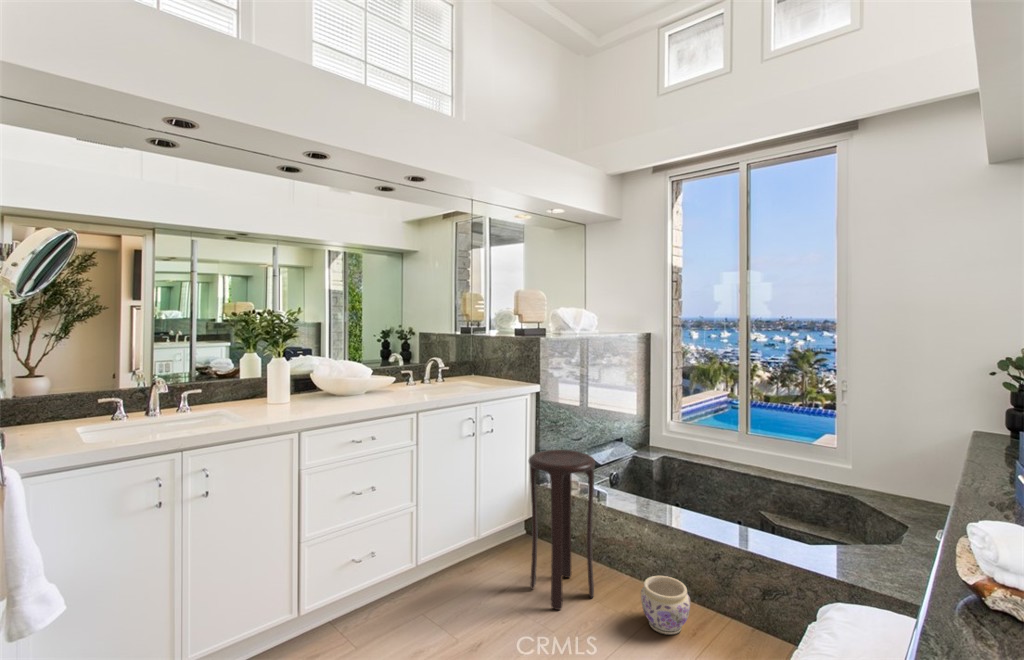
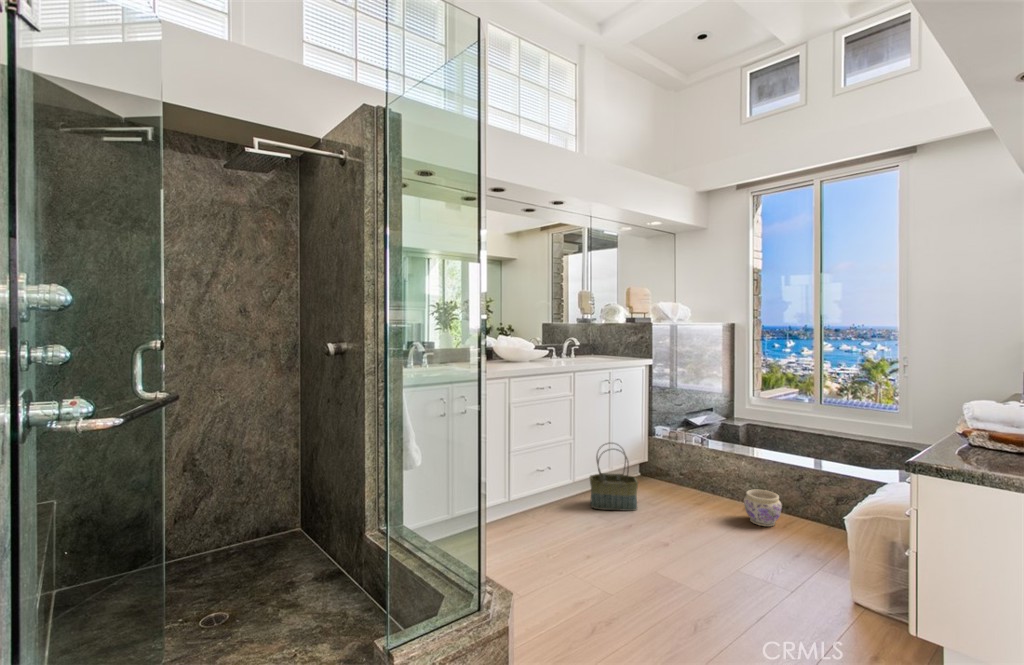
stool: present [529,450,595,610] -> none [656,403,707,513]
basket: none [435,508,503,609] -> present [590,443,638,511]

